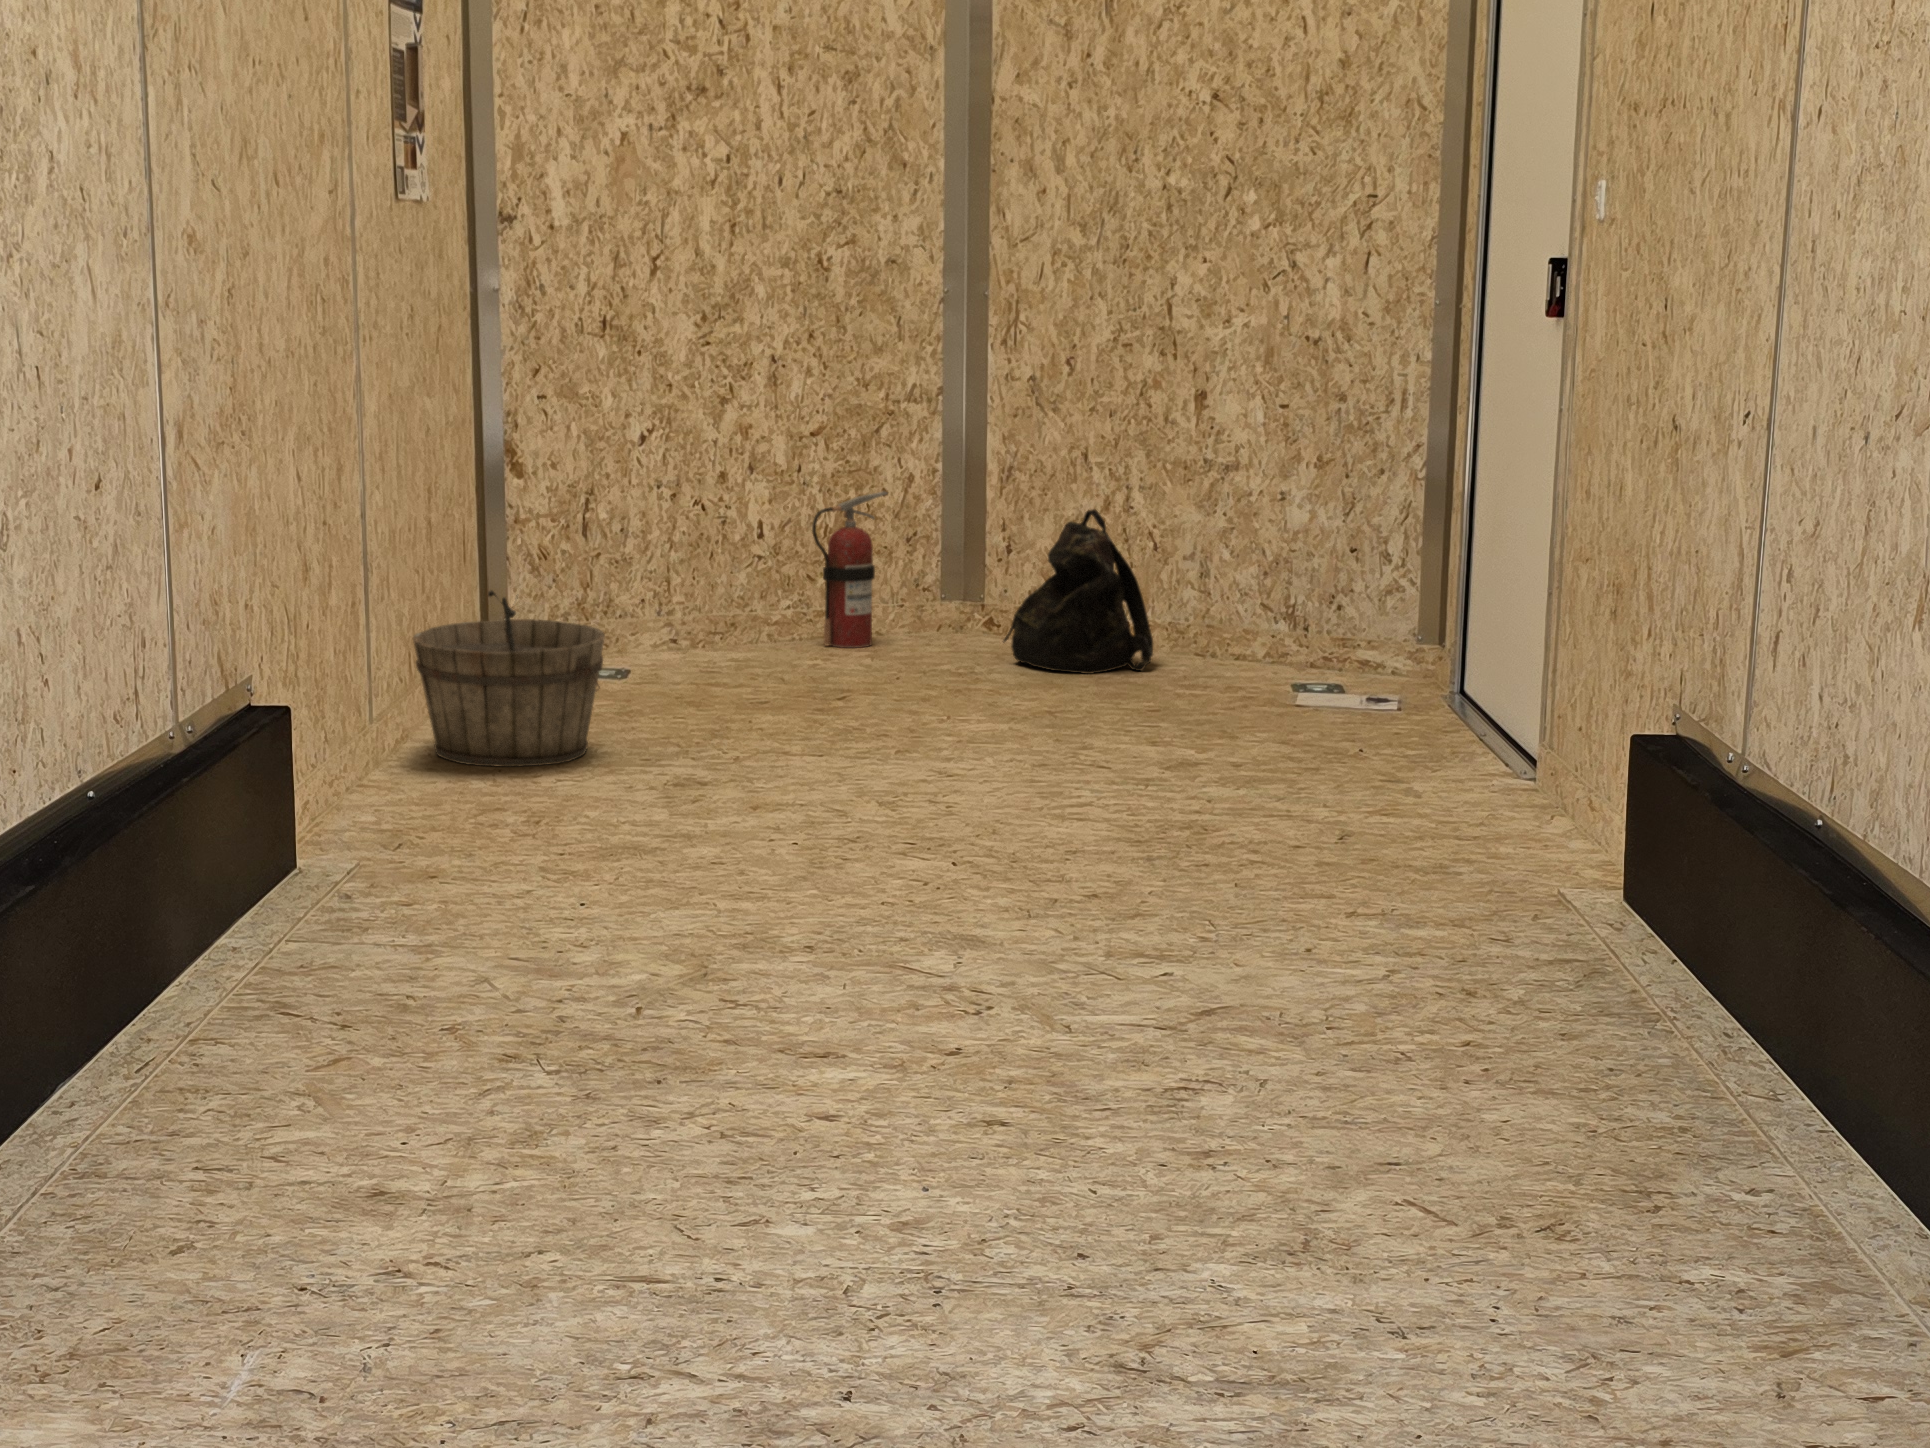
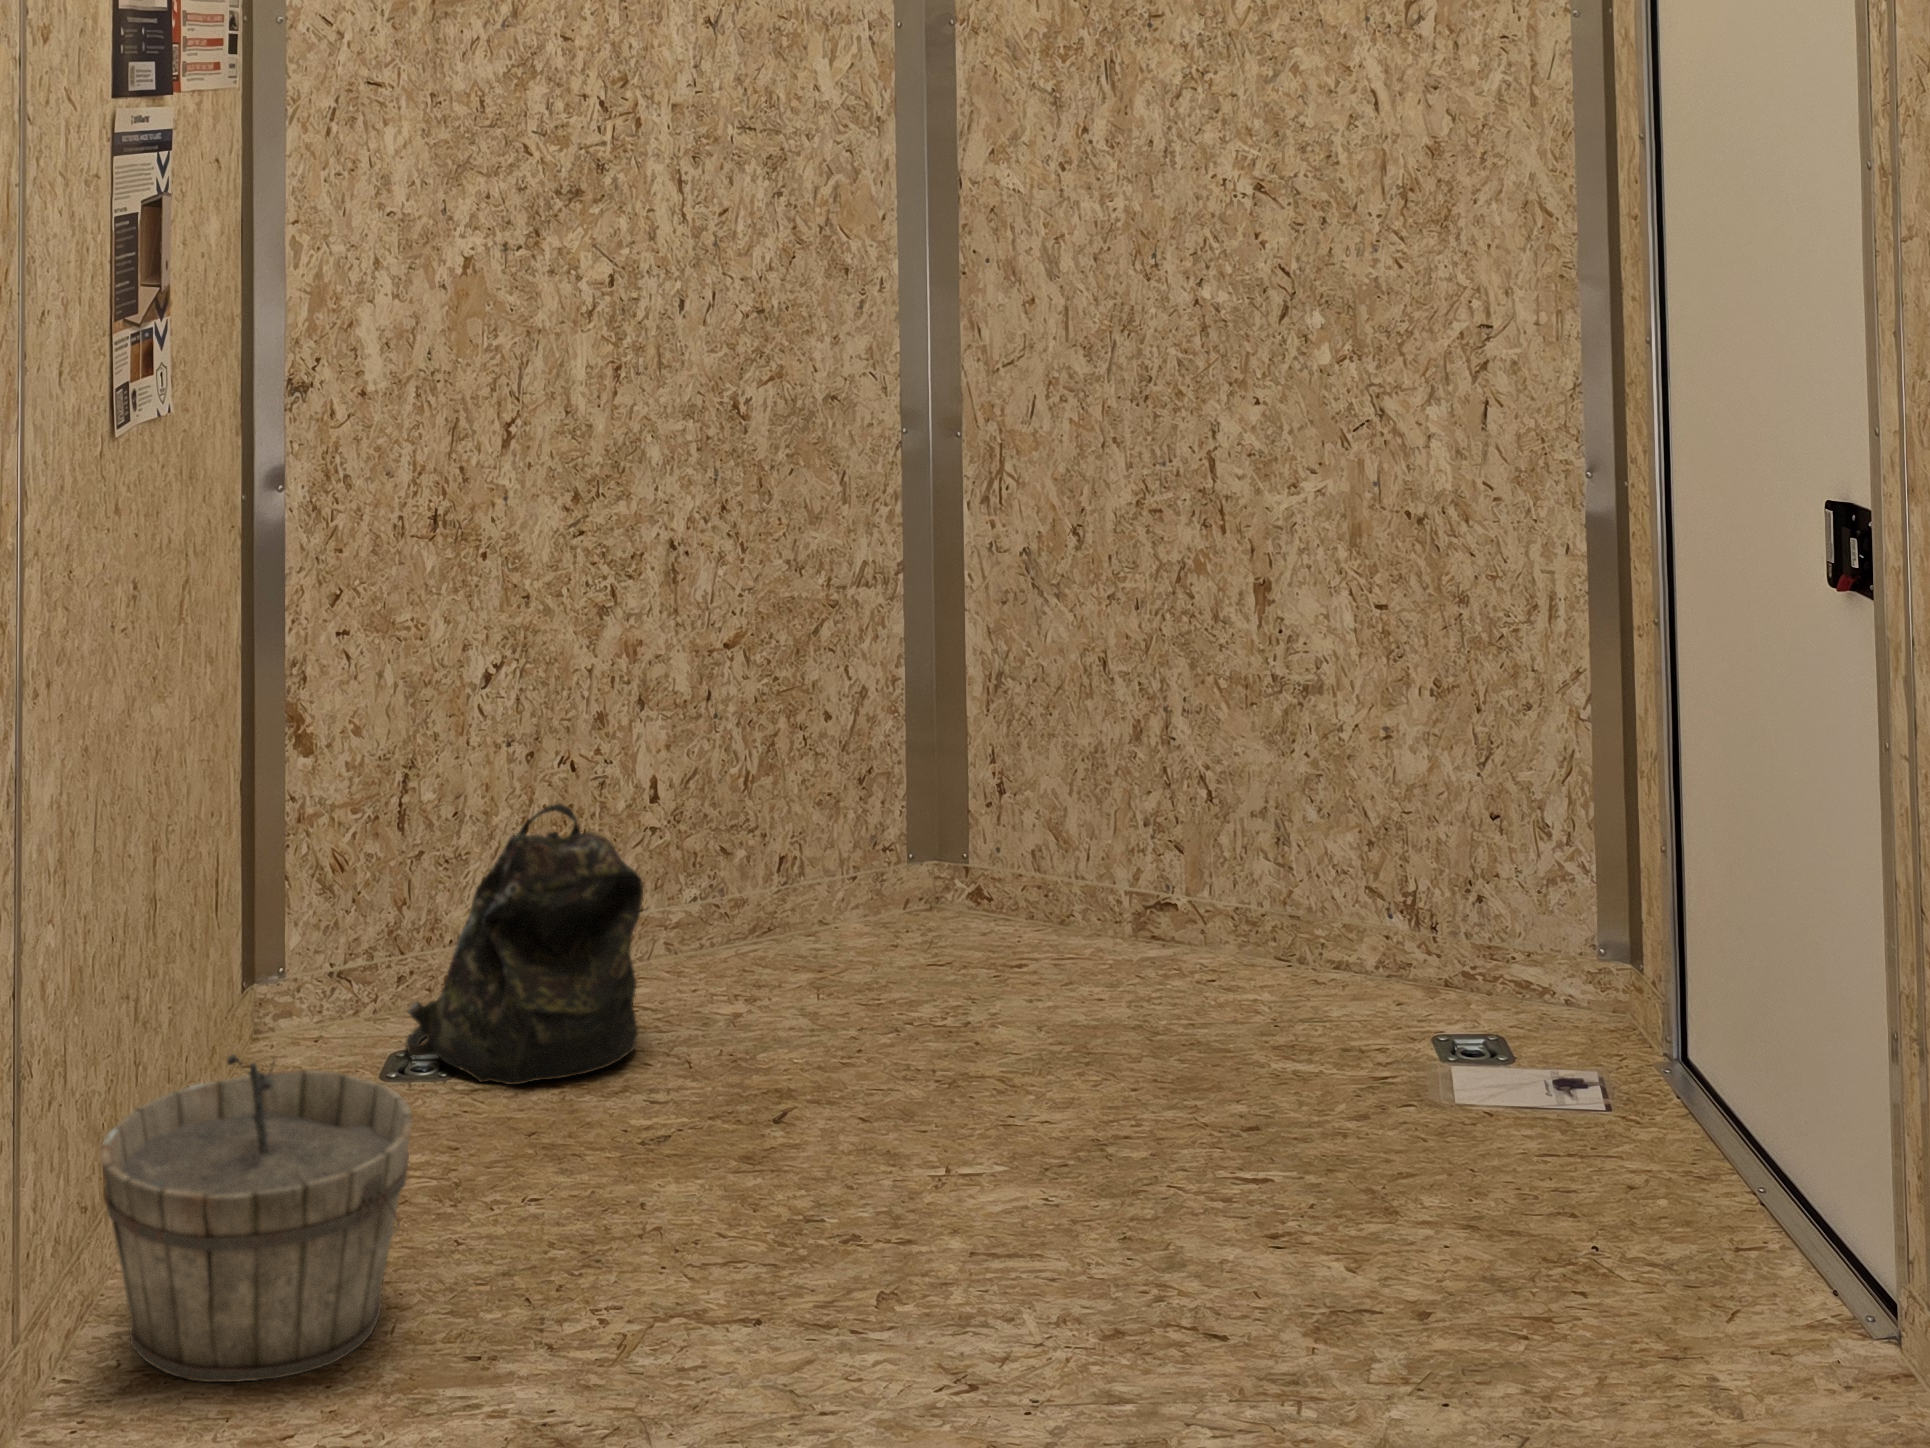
fire extinguisher: present [812,492,888,648] -> none [728,717,832,953]
backpack: present [1004,509,1153,674] -> present [406,804,643,1085]

